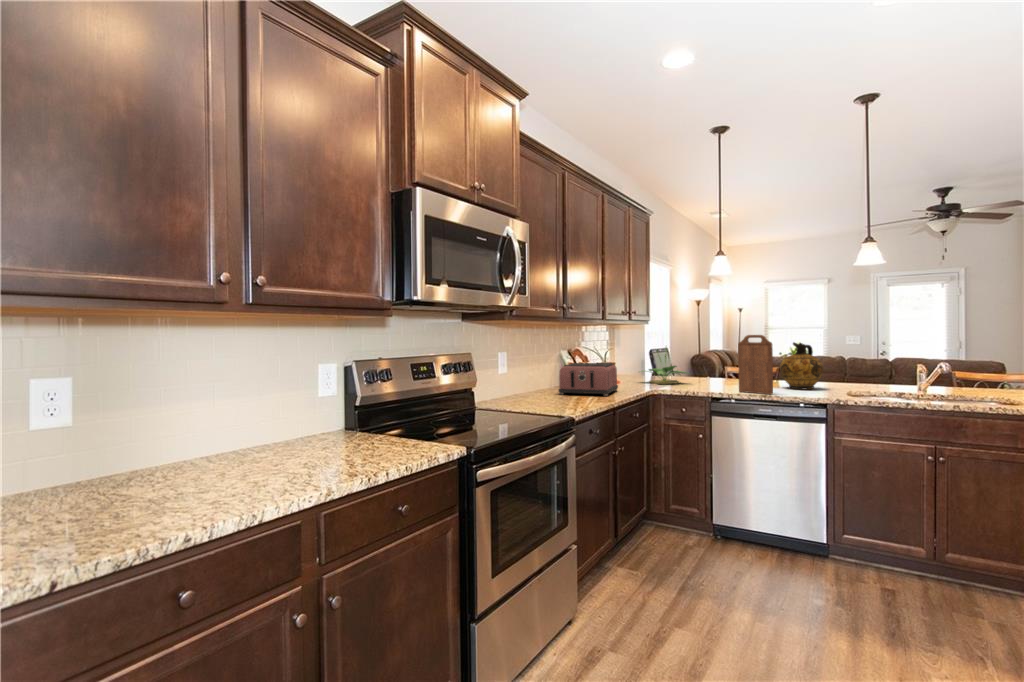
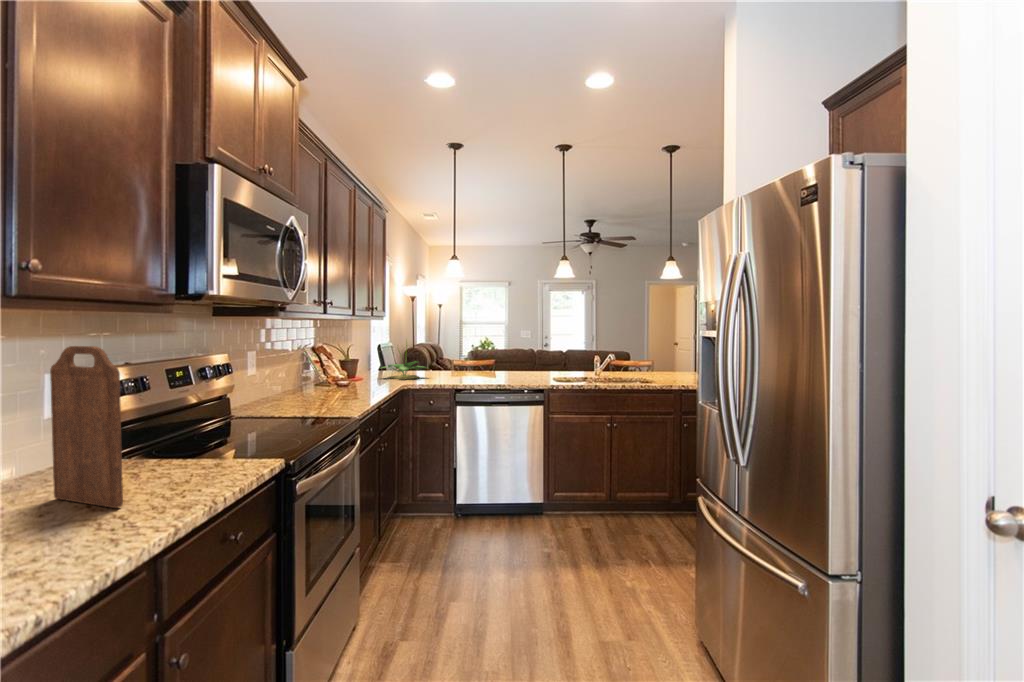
cutting board: present [738,335,773,394] -> present [50,346,123,508]
ceramic jug: present [780,342,823,389] -> none [505,339,536,379]
toaster: present [559,363,618,396] -> none [311,360,370,396]

